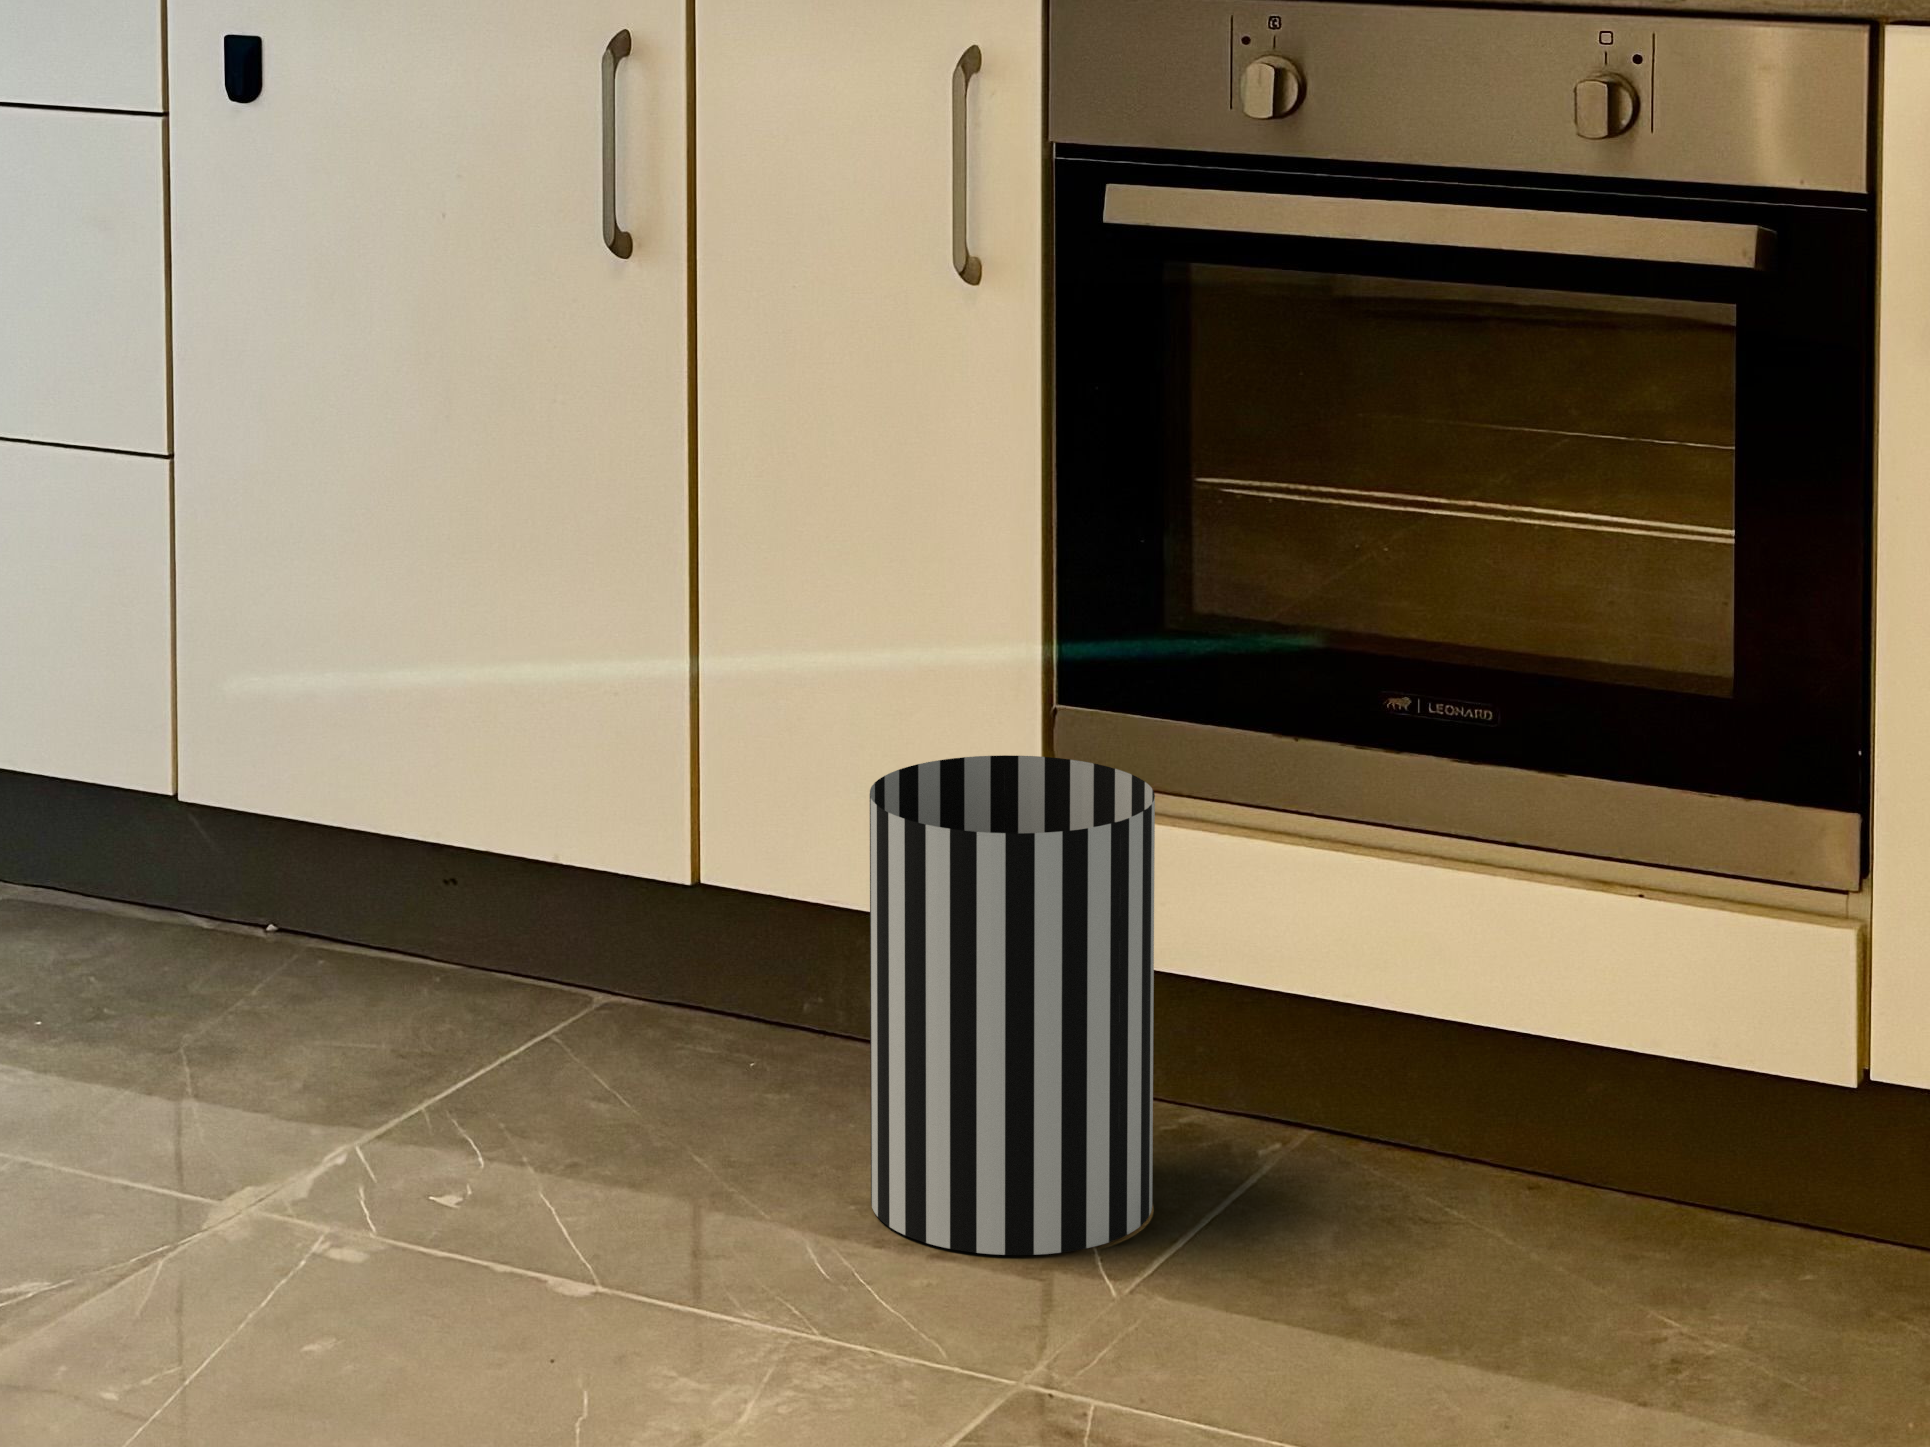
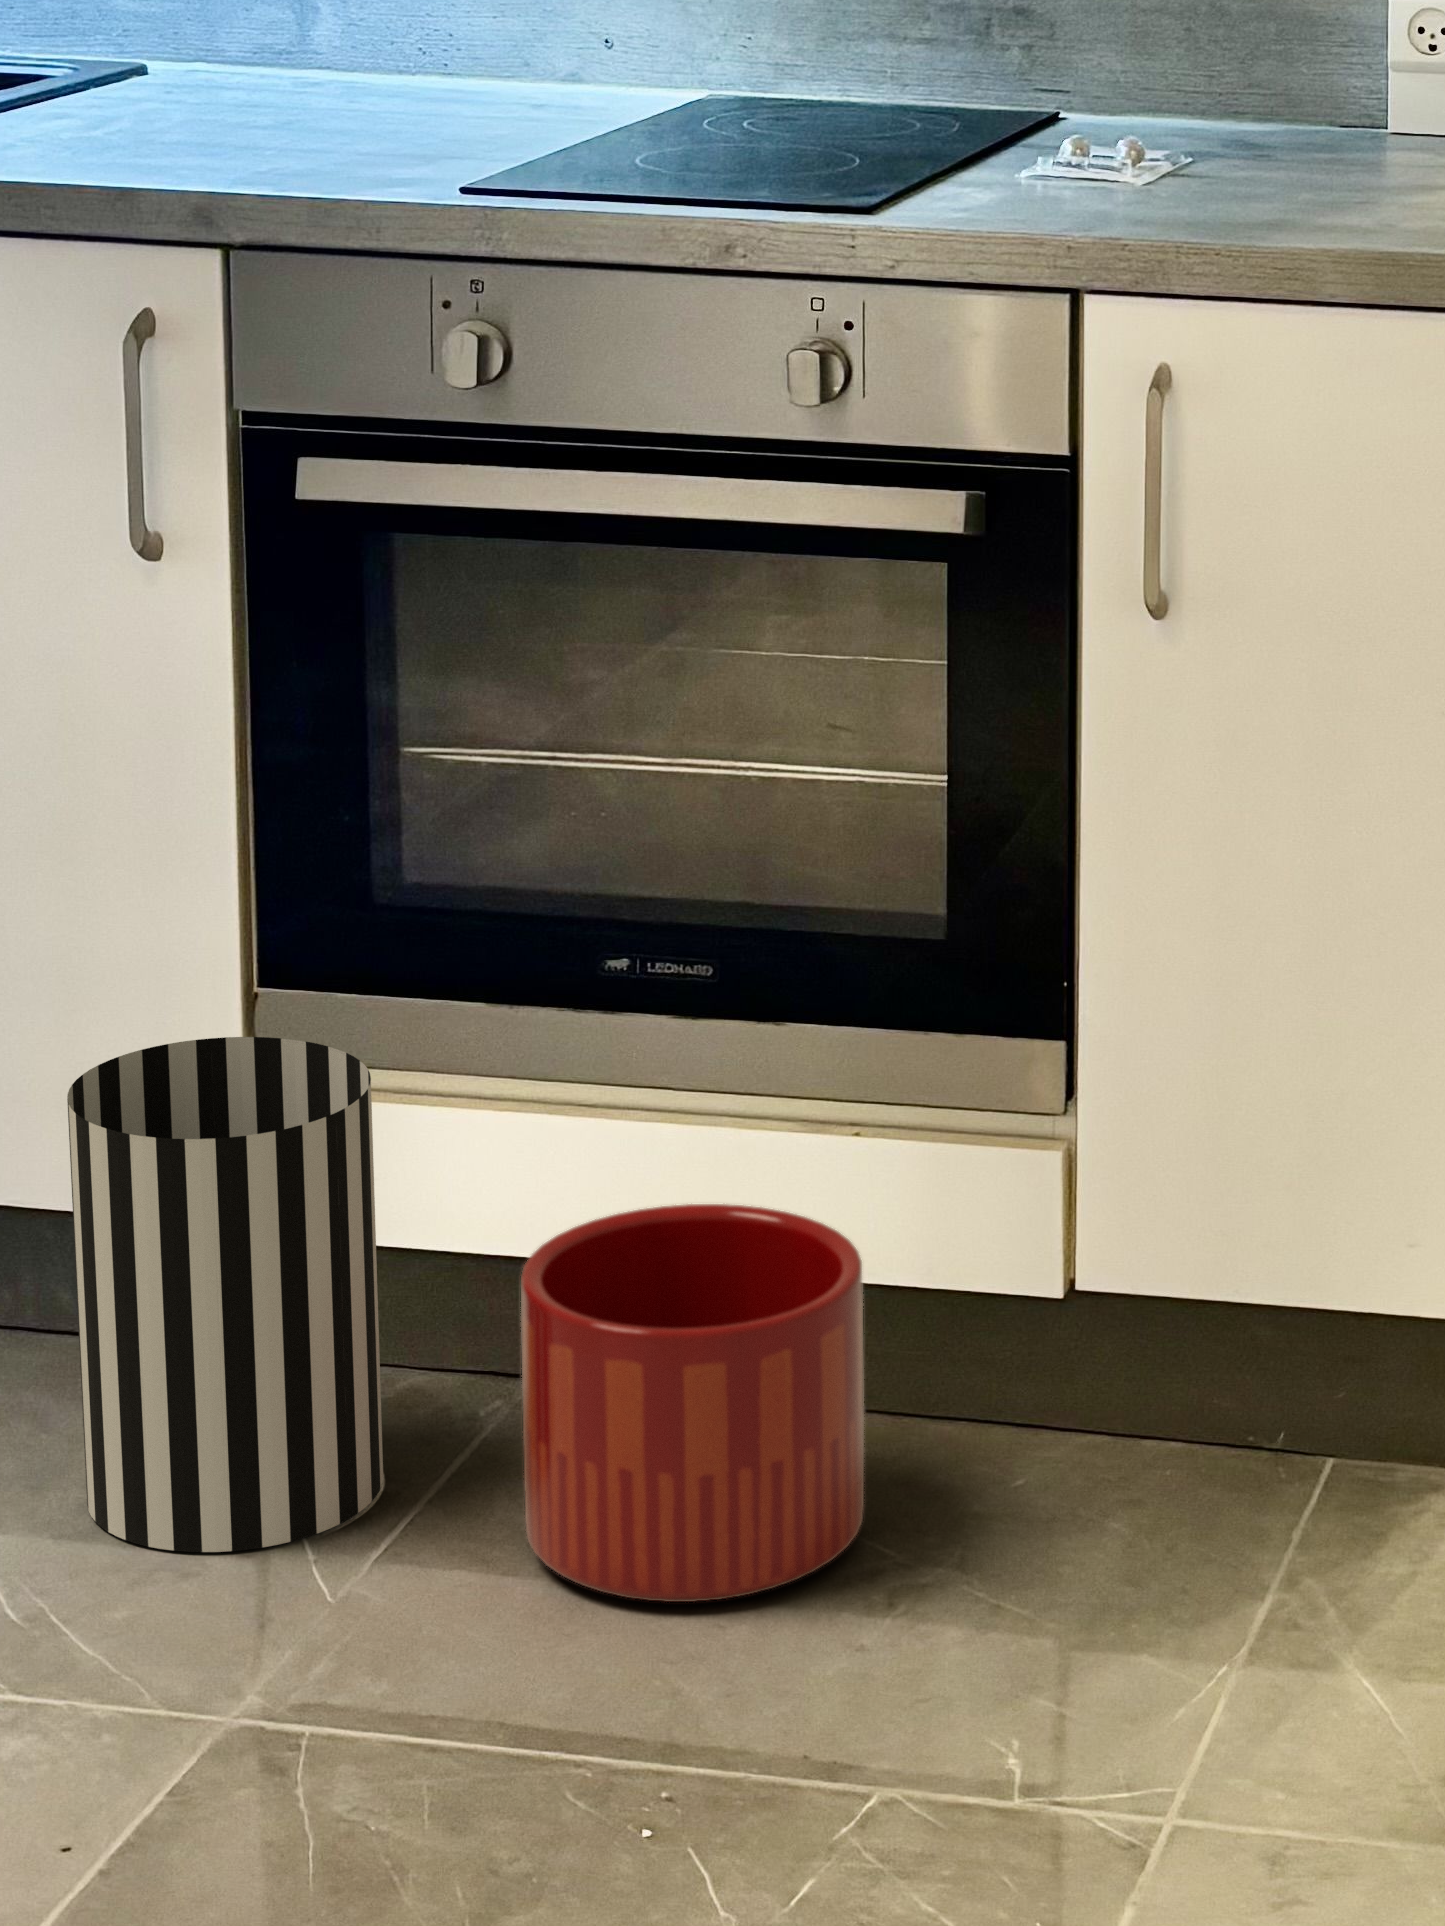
planter: none [1291,950,1642,1346] -> present [521,1204,864,1602]

